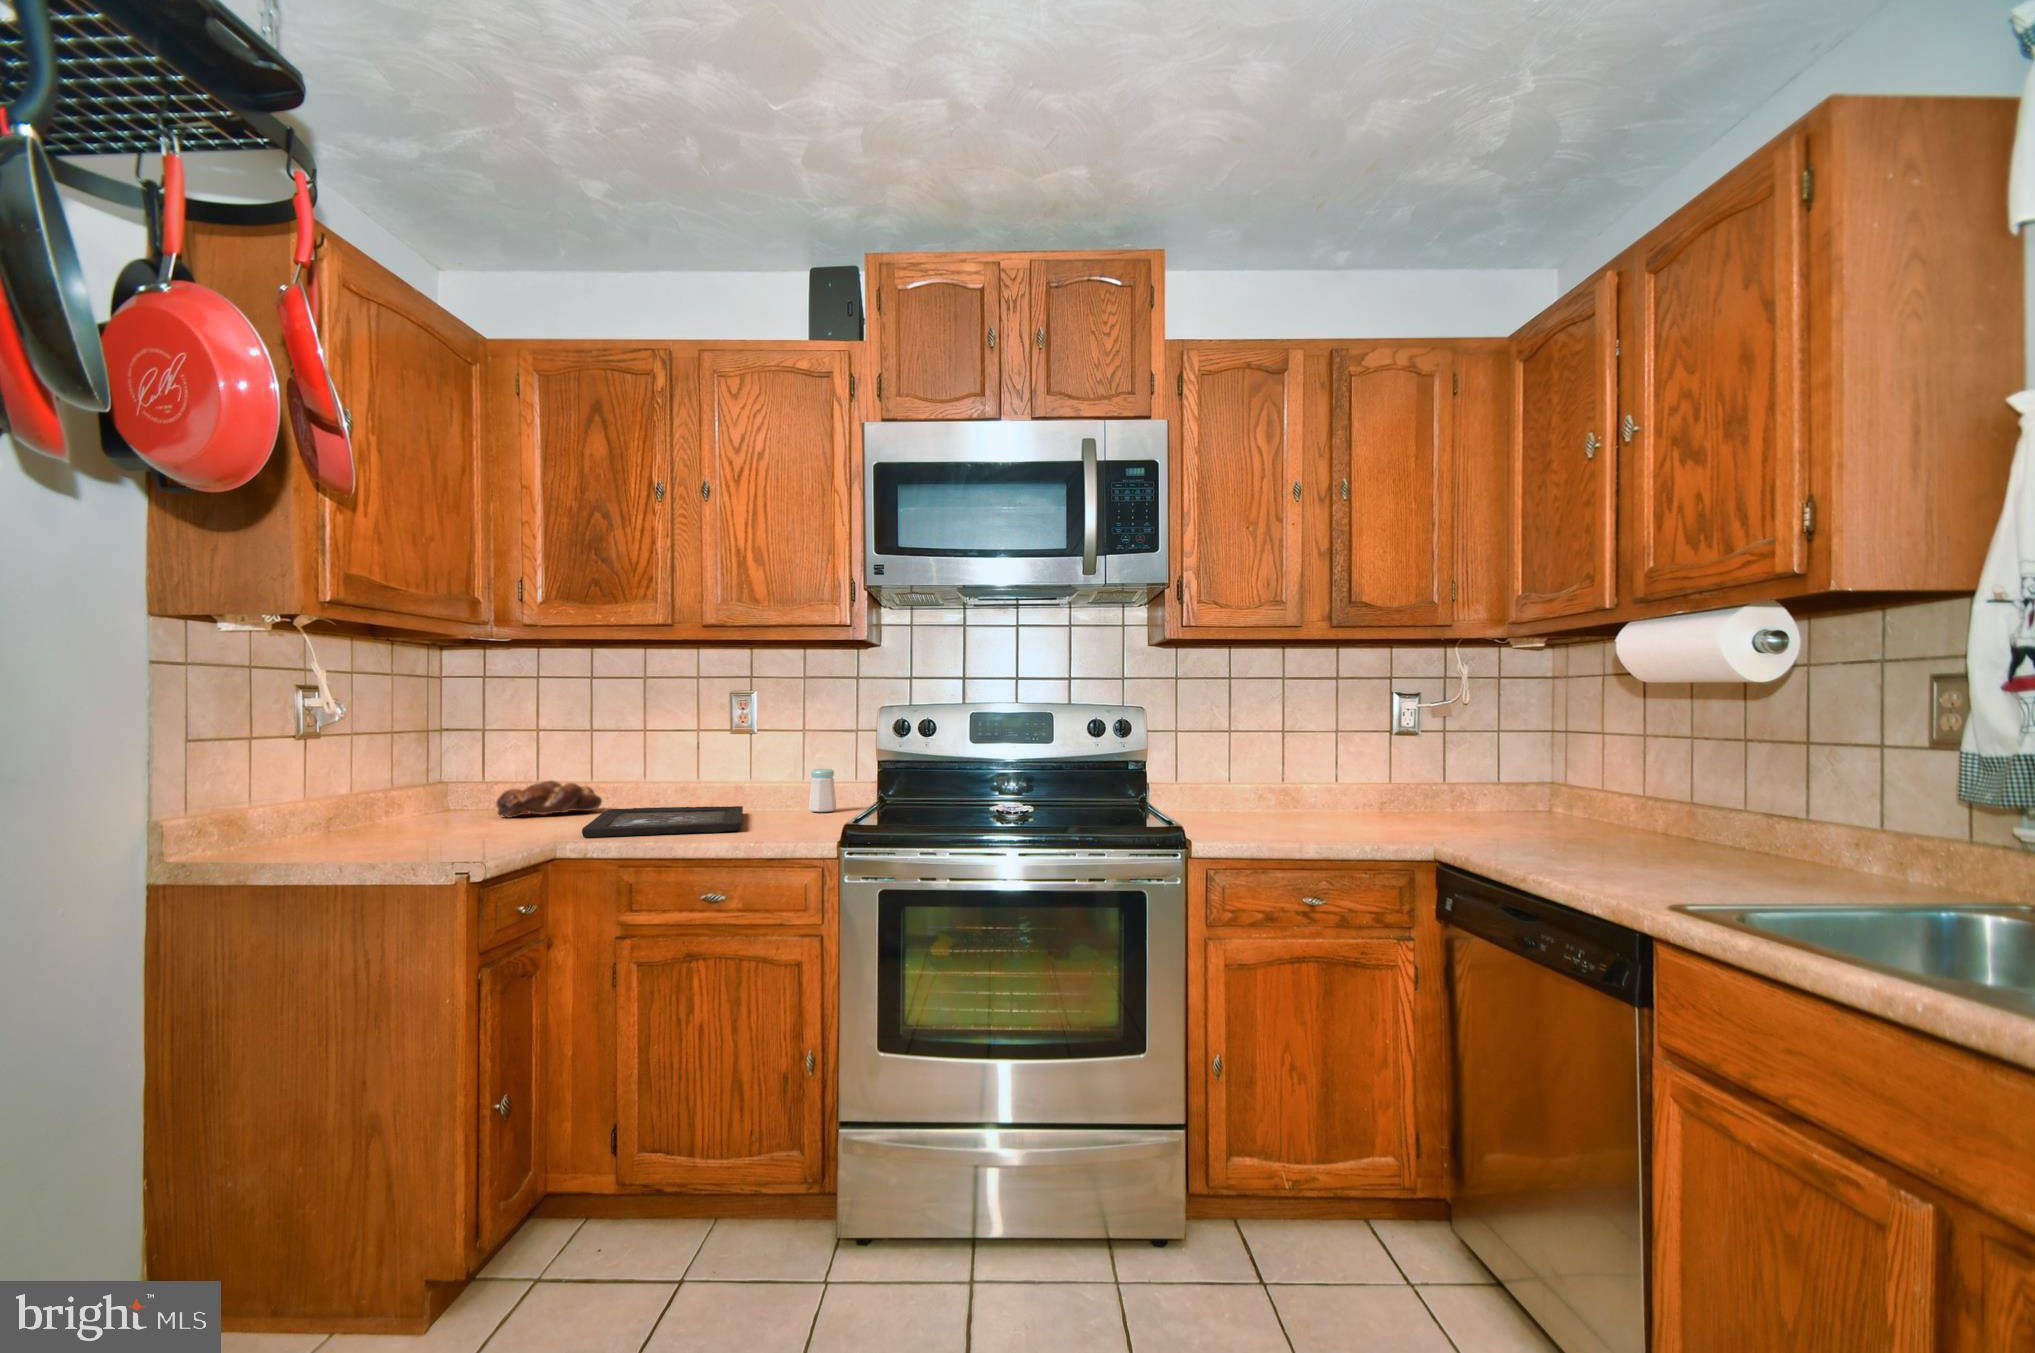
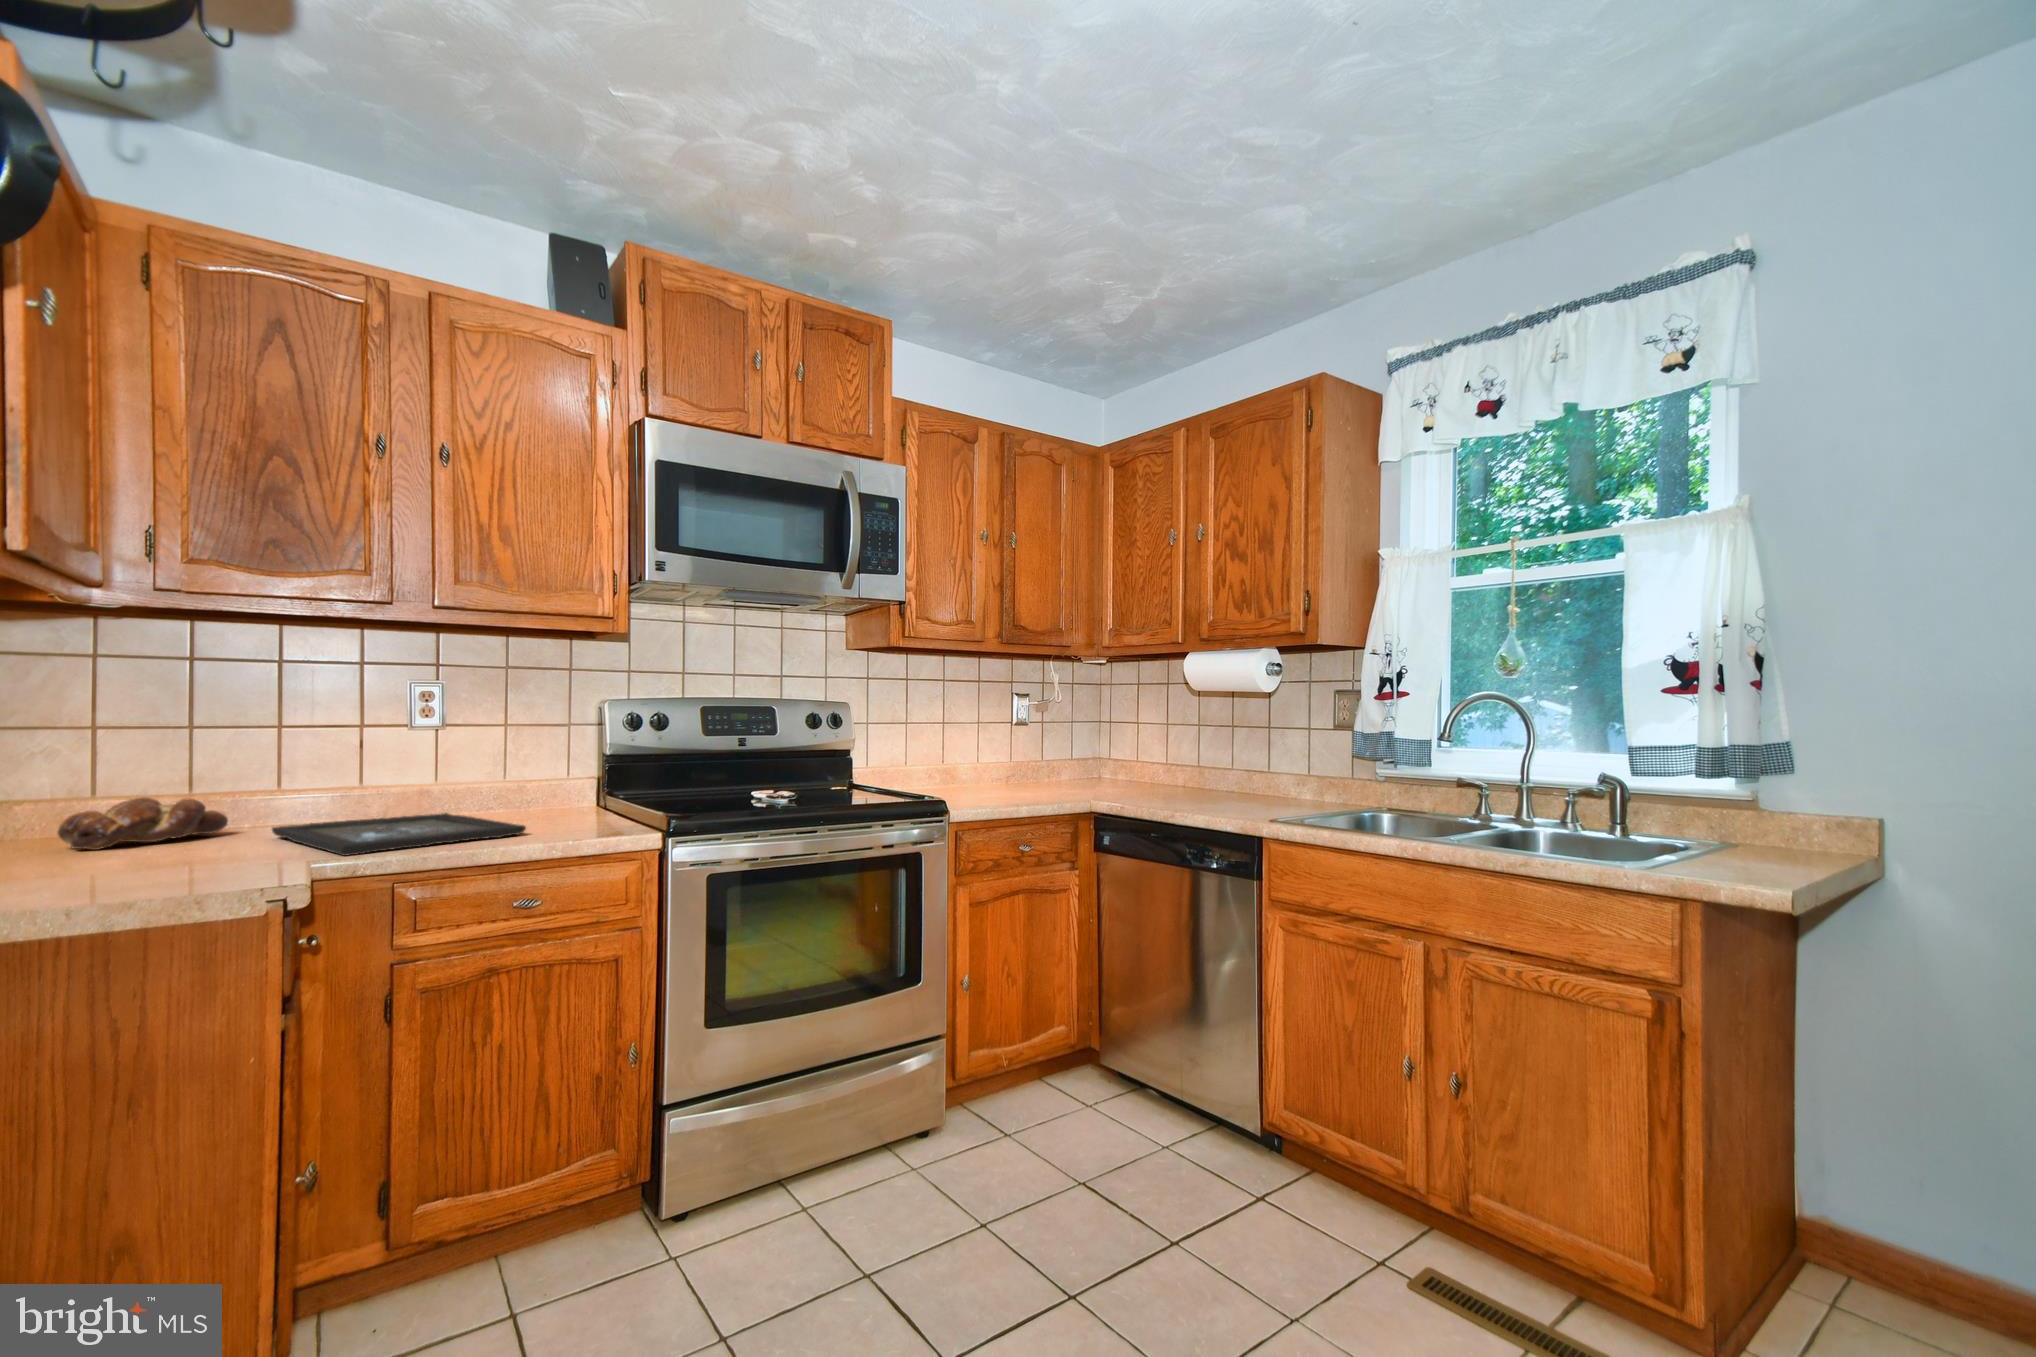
salt shaker: present [809,769,836,812] -> none [523,768,555,814]

